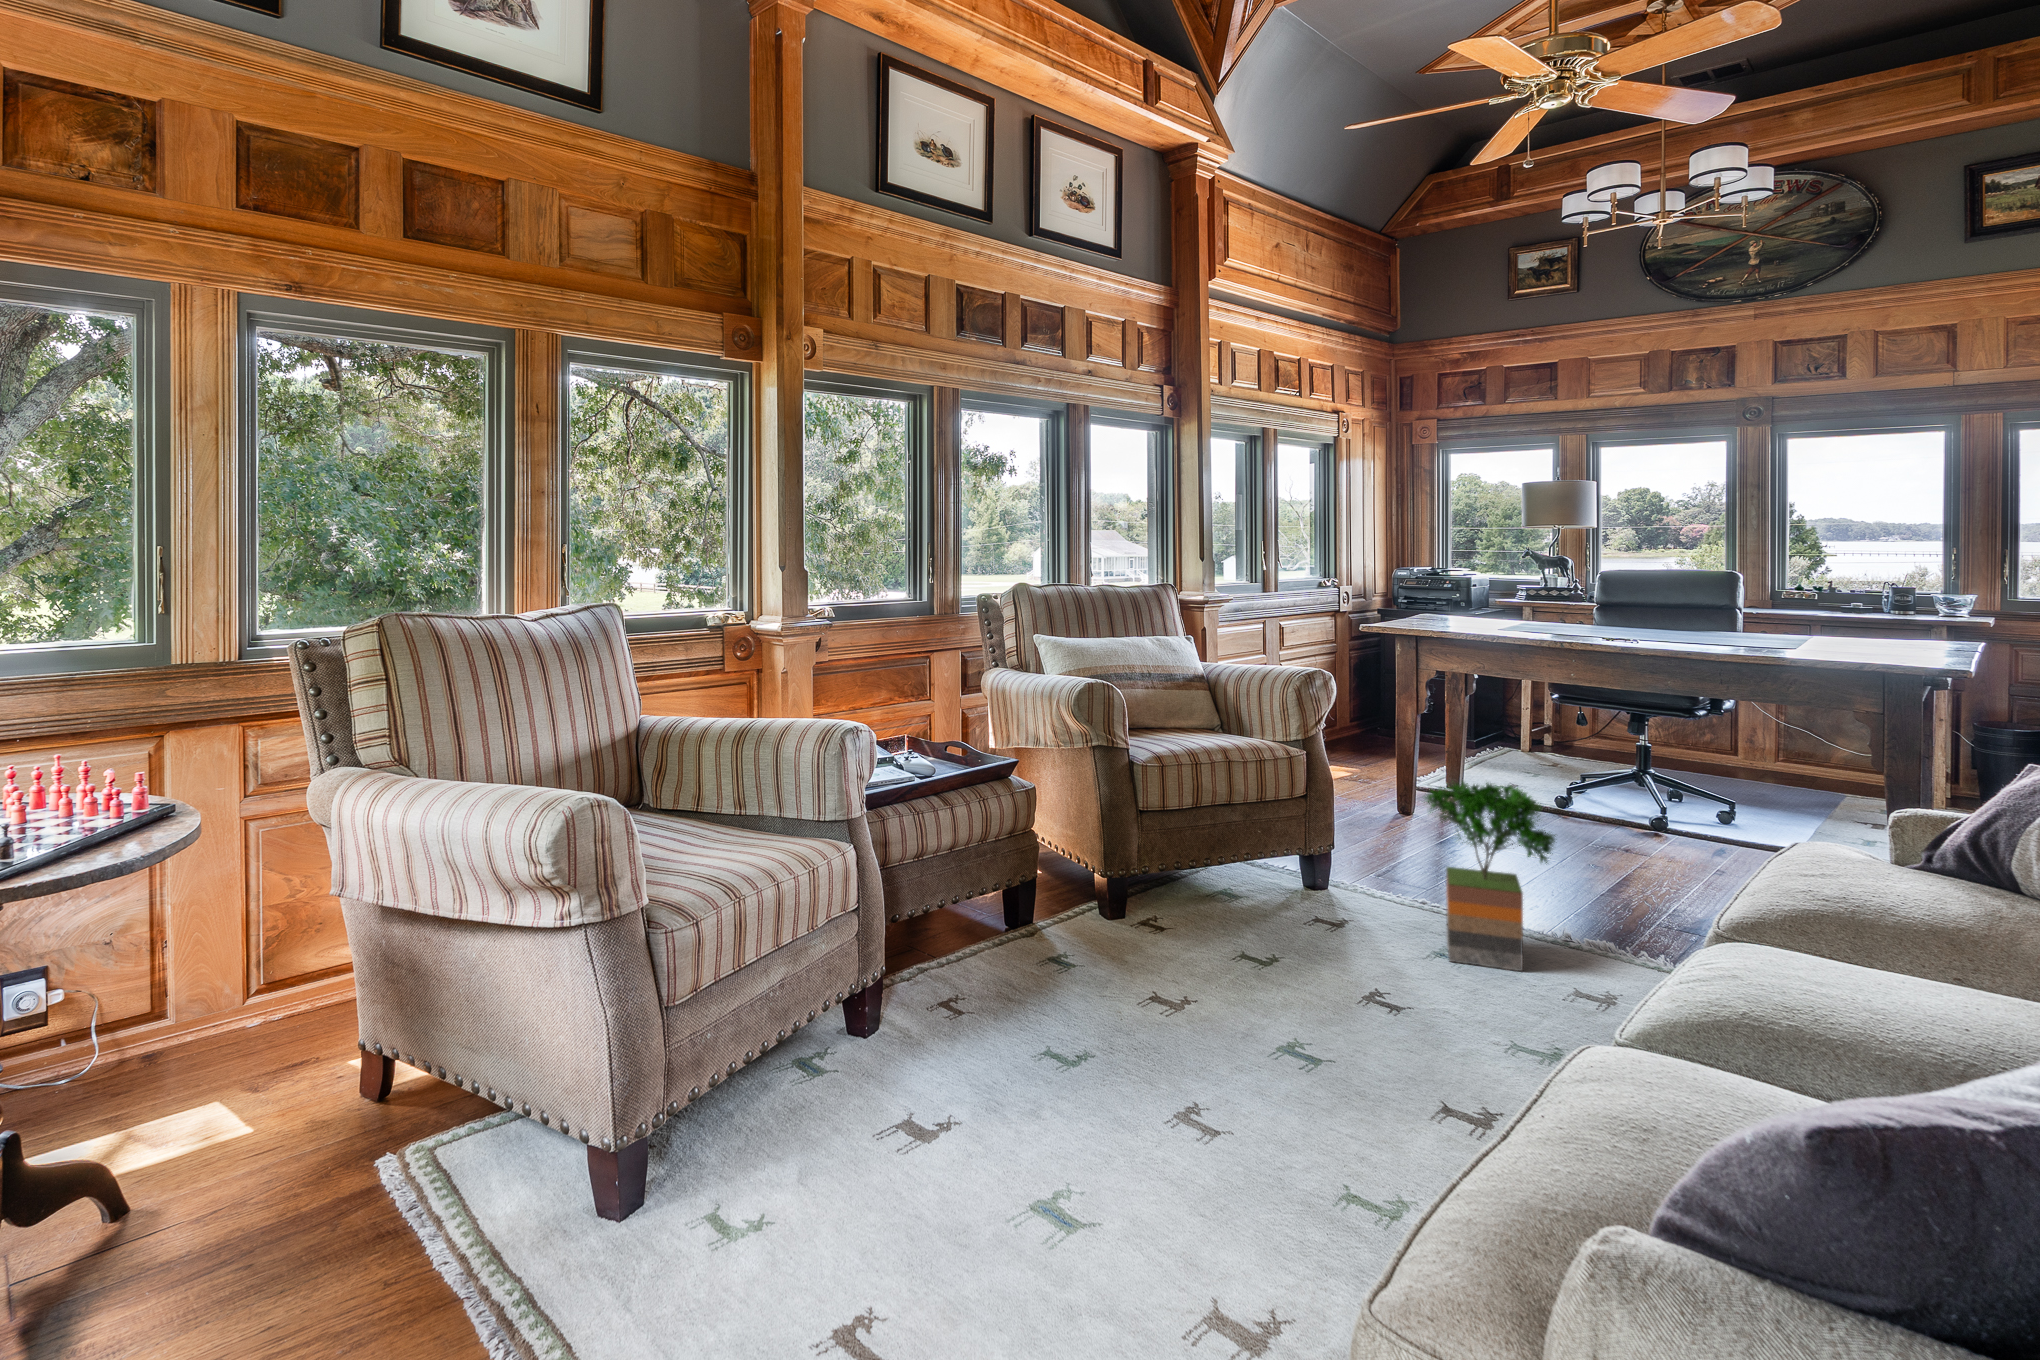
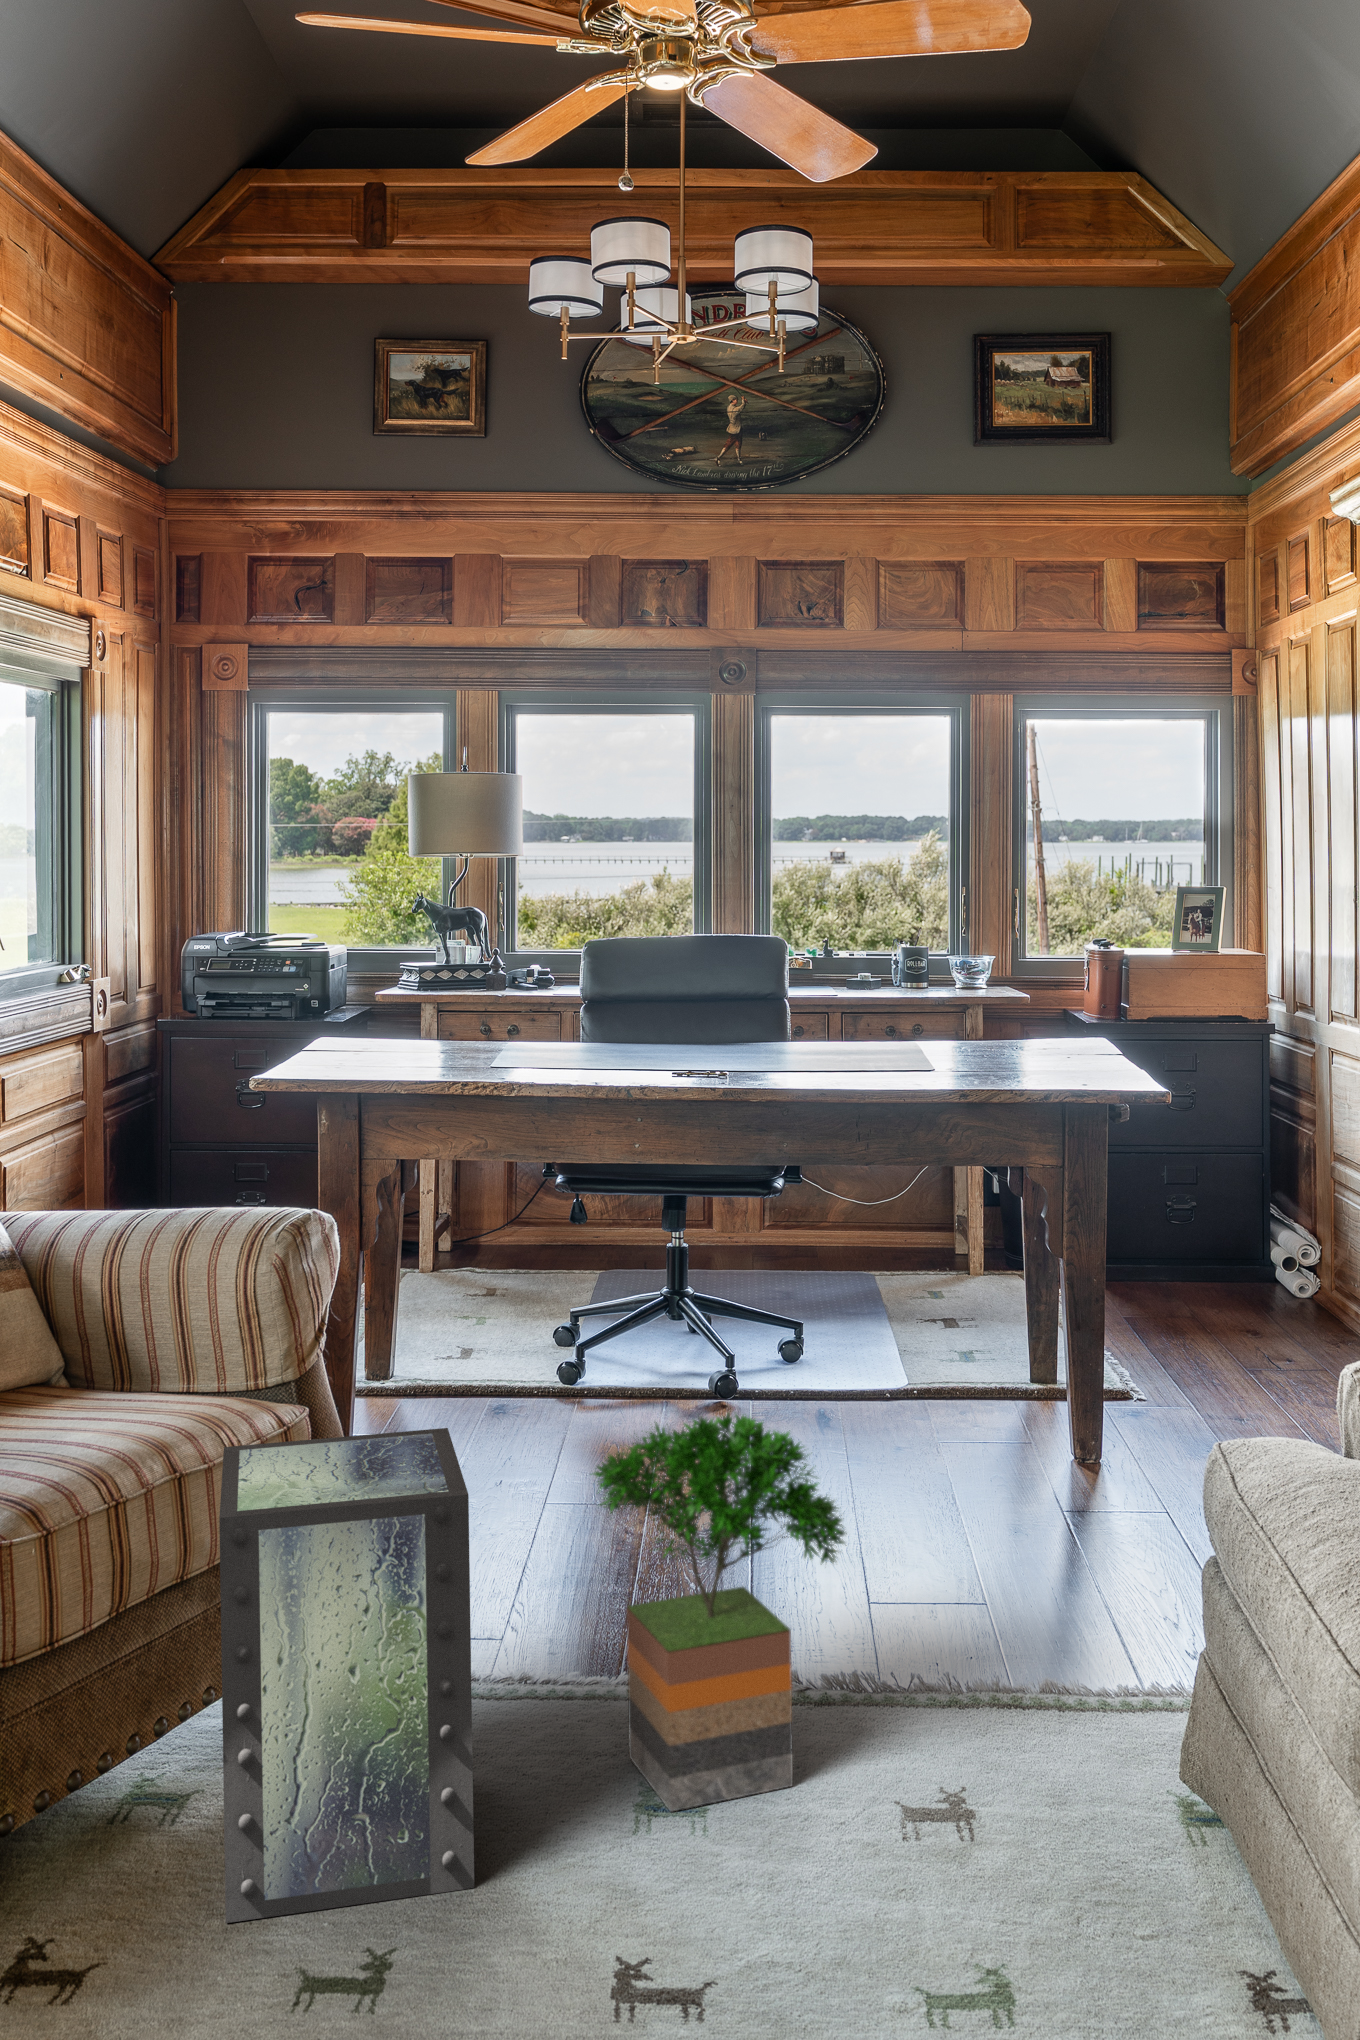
storage box: none [1229,754,1357,956] -> present [219,1428,474,1923]

